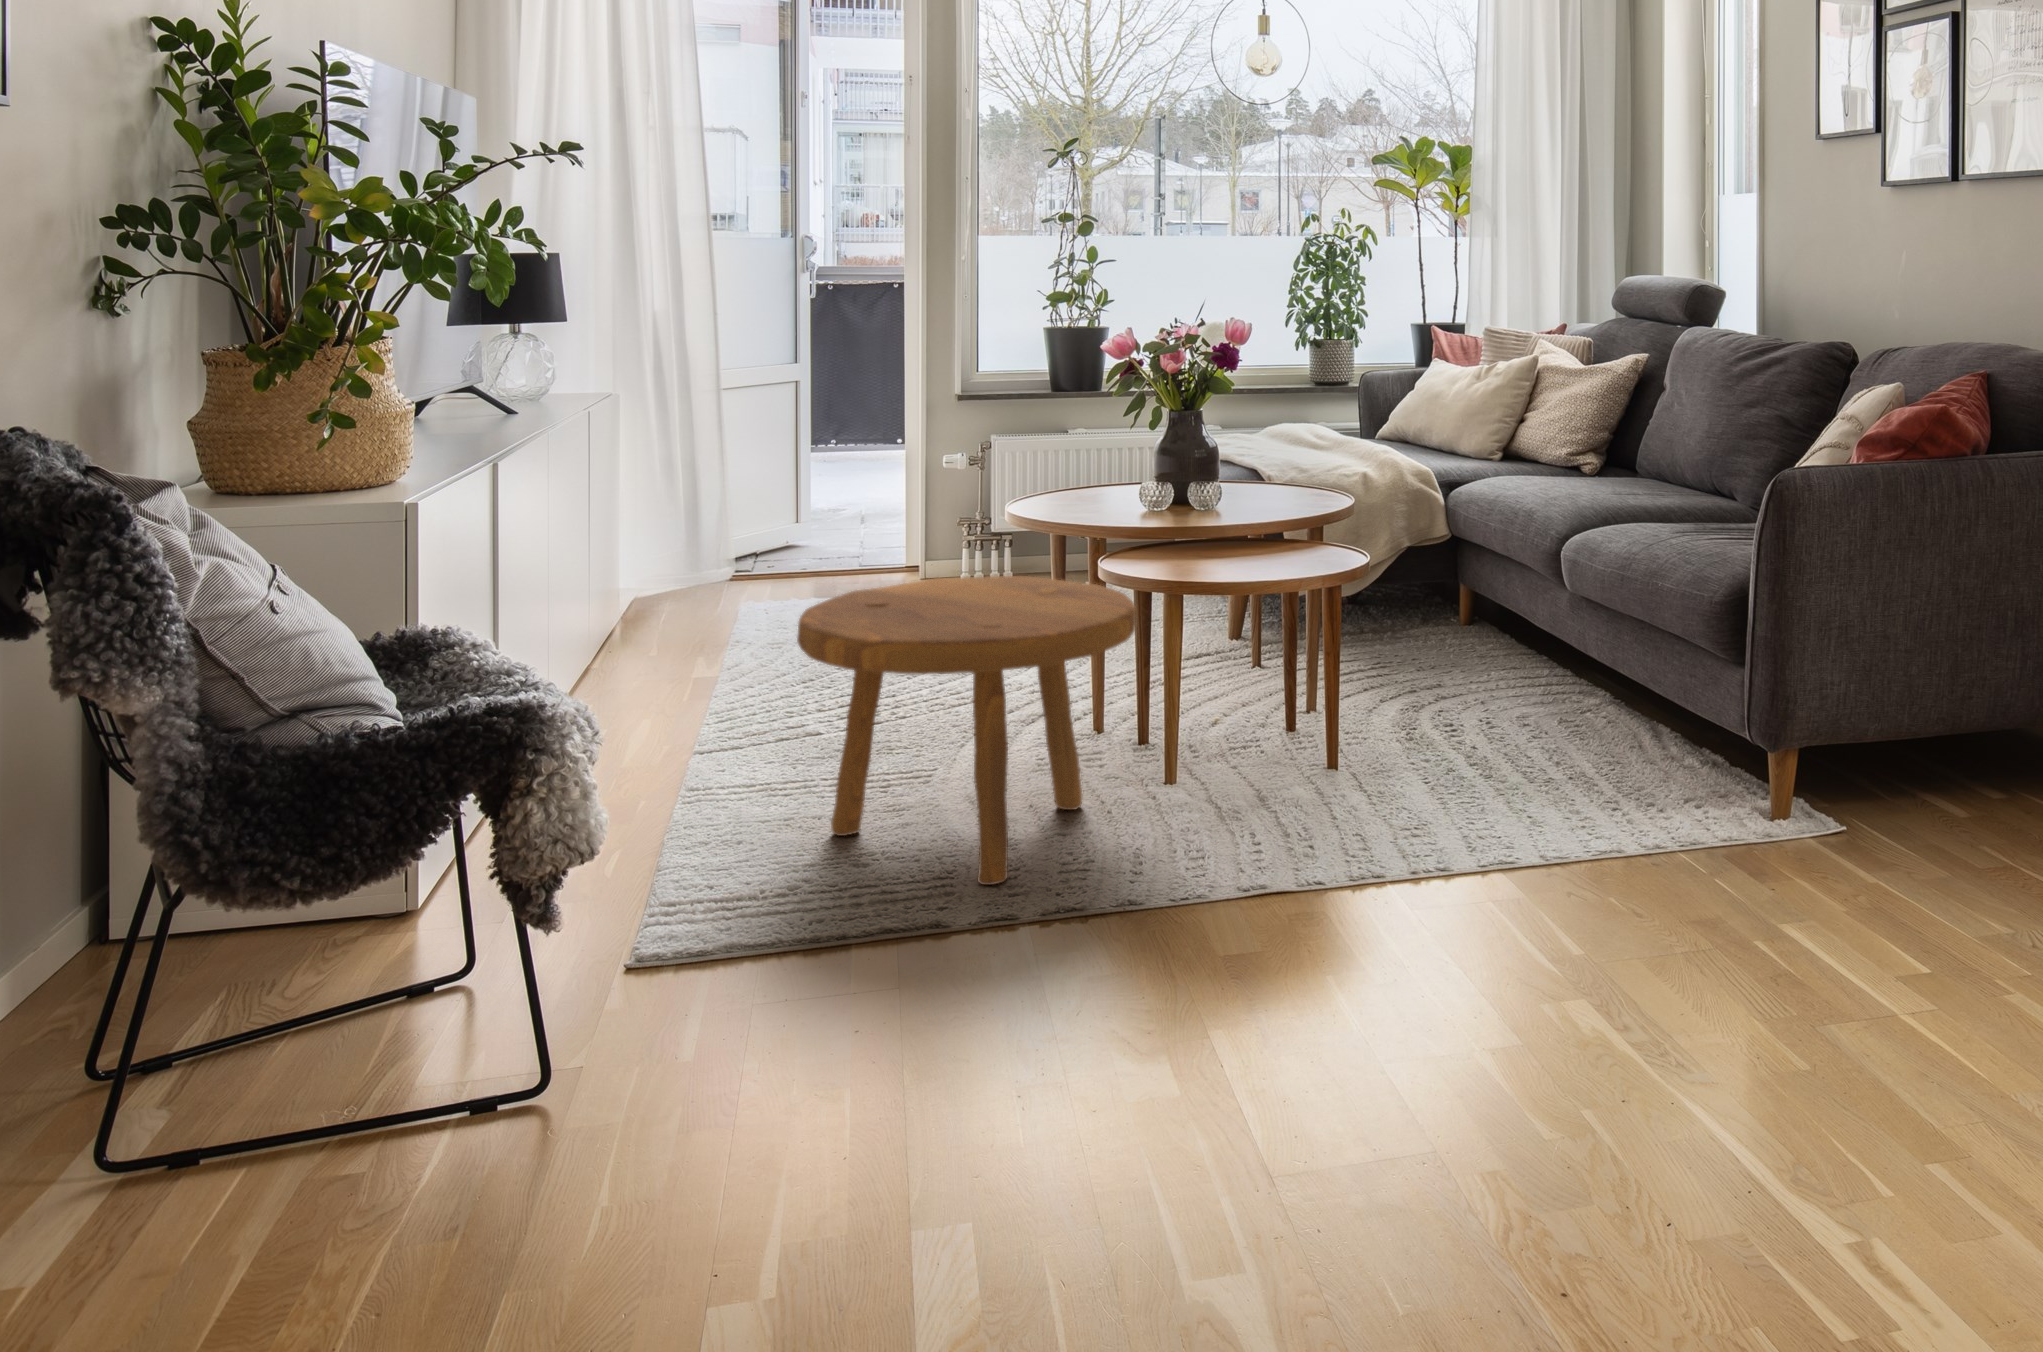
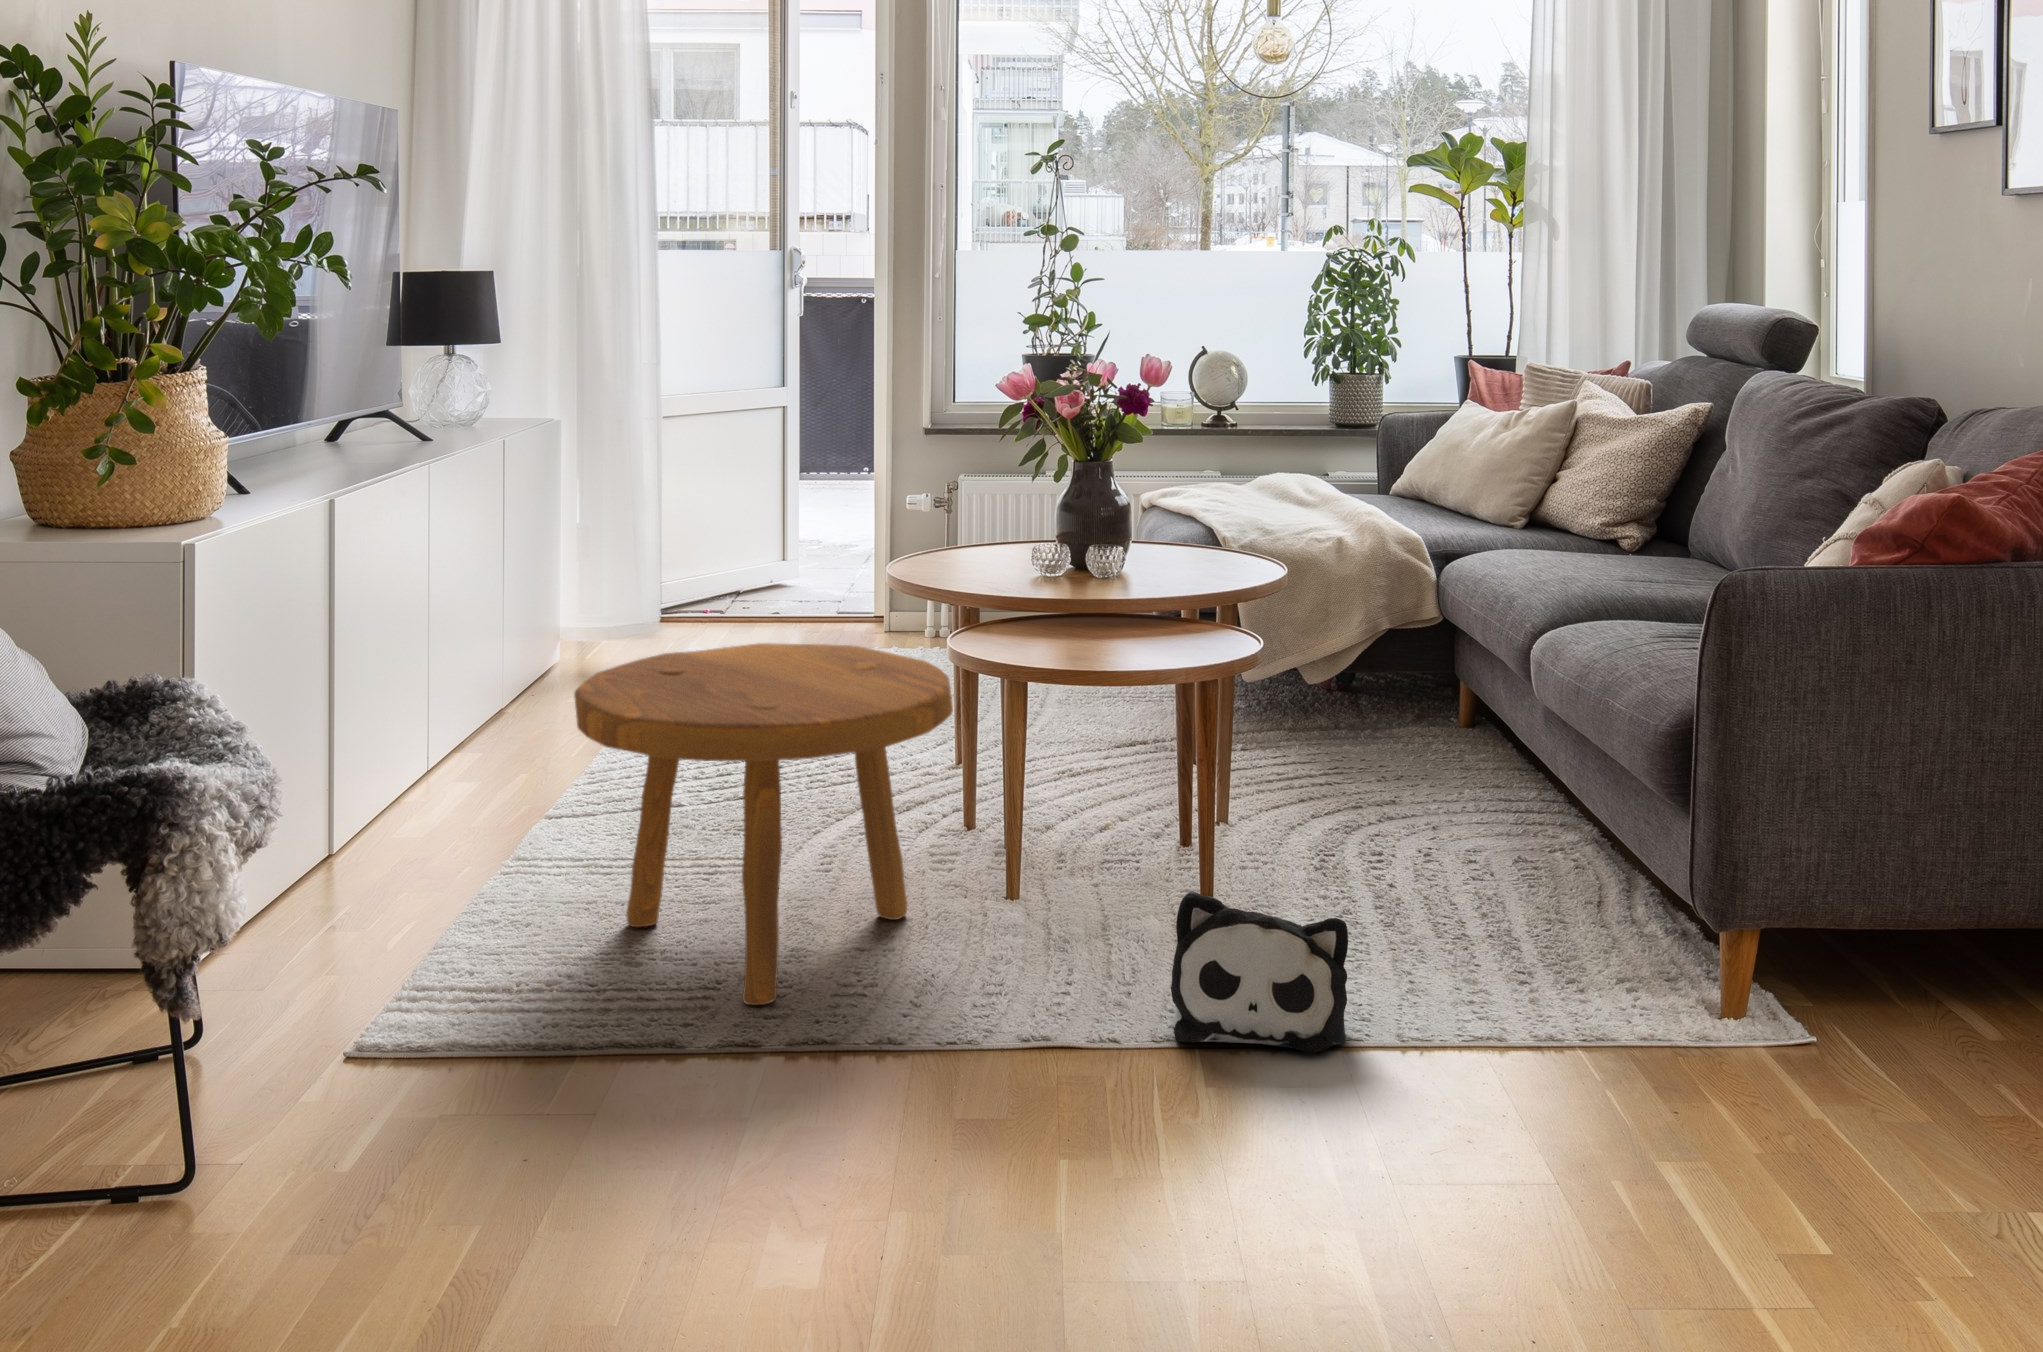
plush toy: none [1350,753,1494,876] -> present [1171,891,1348,1052]

